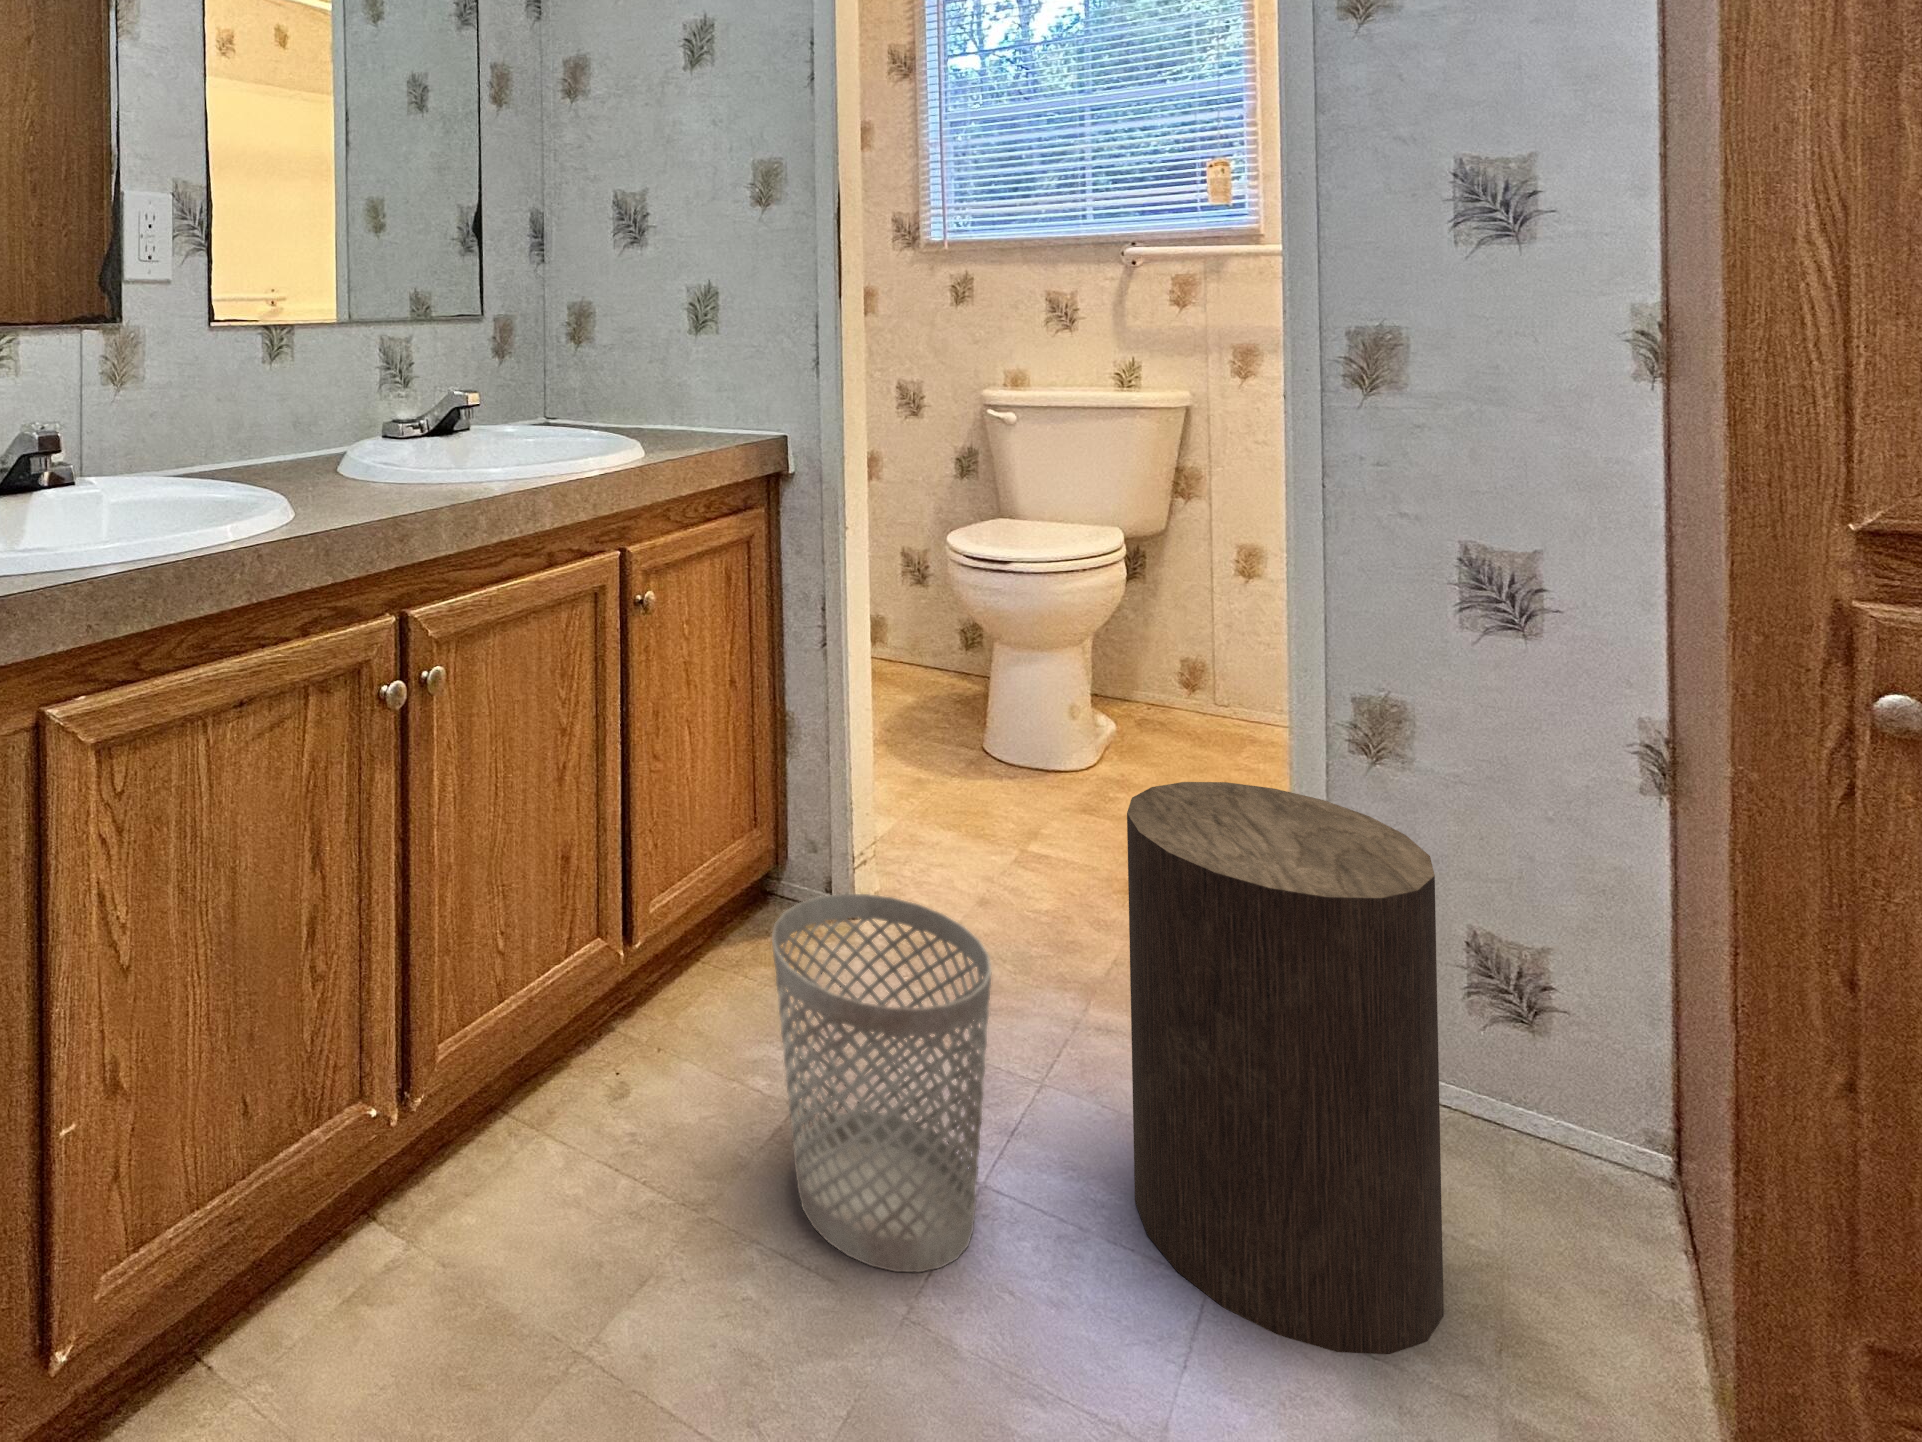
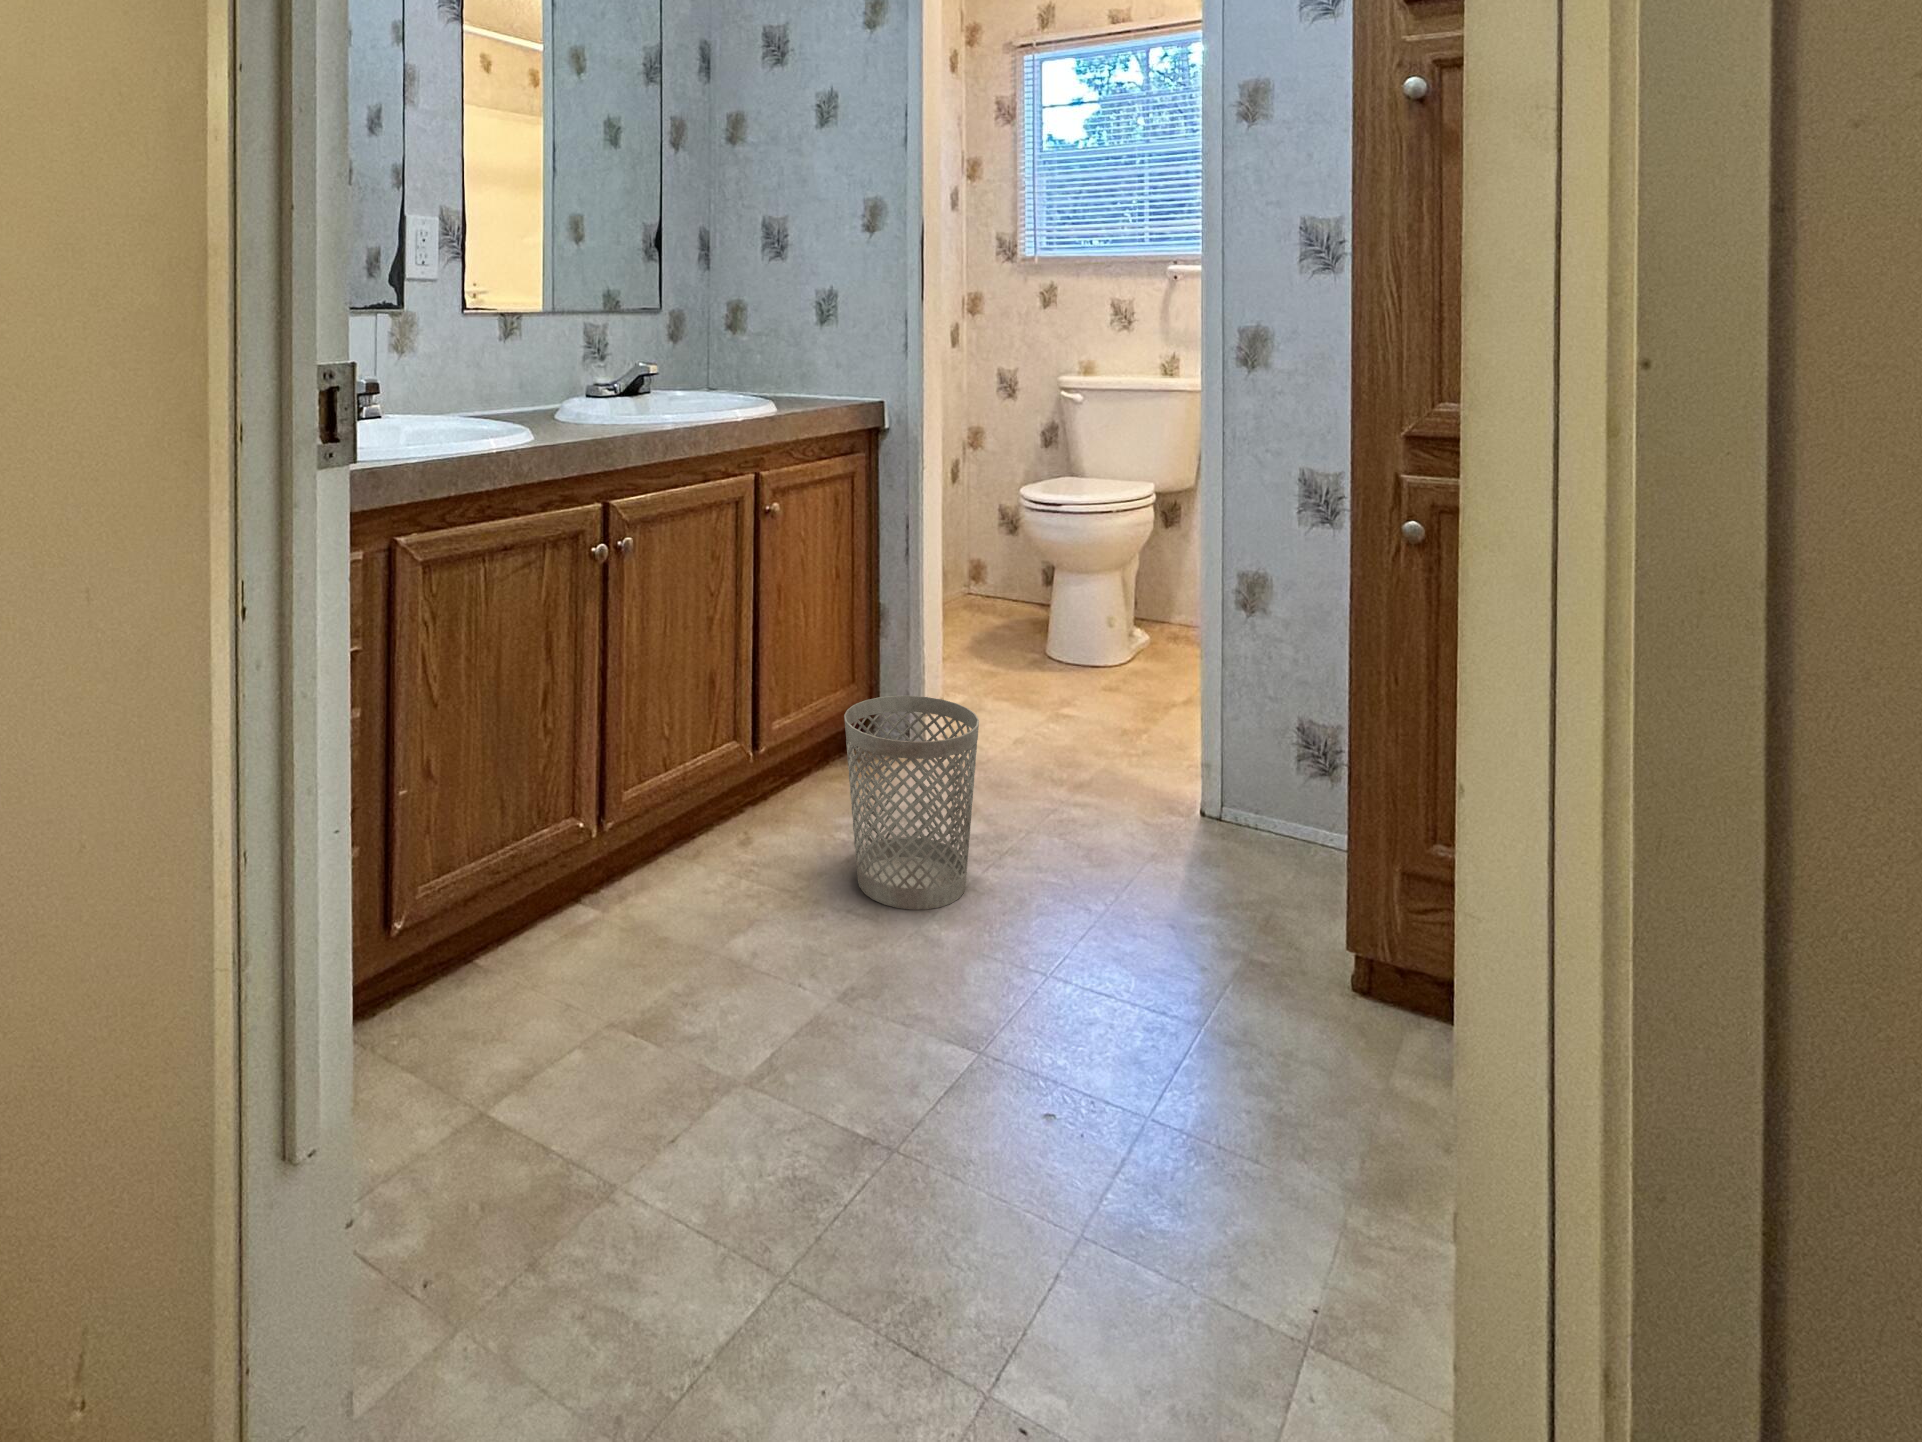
stool: present [1127,782,1444,1354] -> none [1067,617,1233,931]

